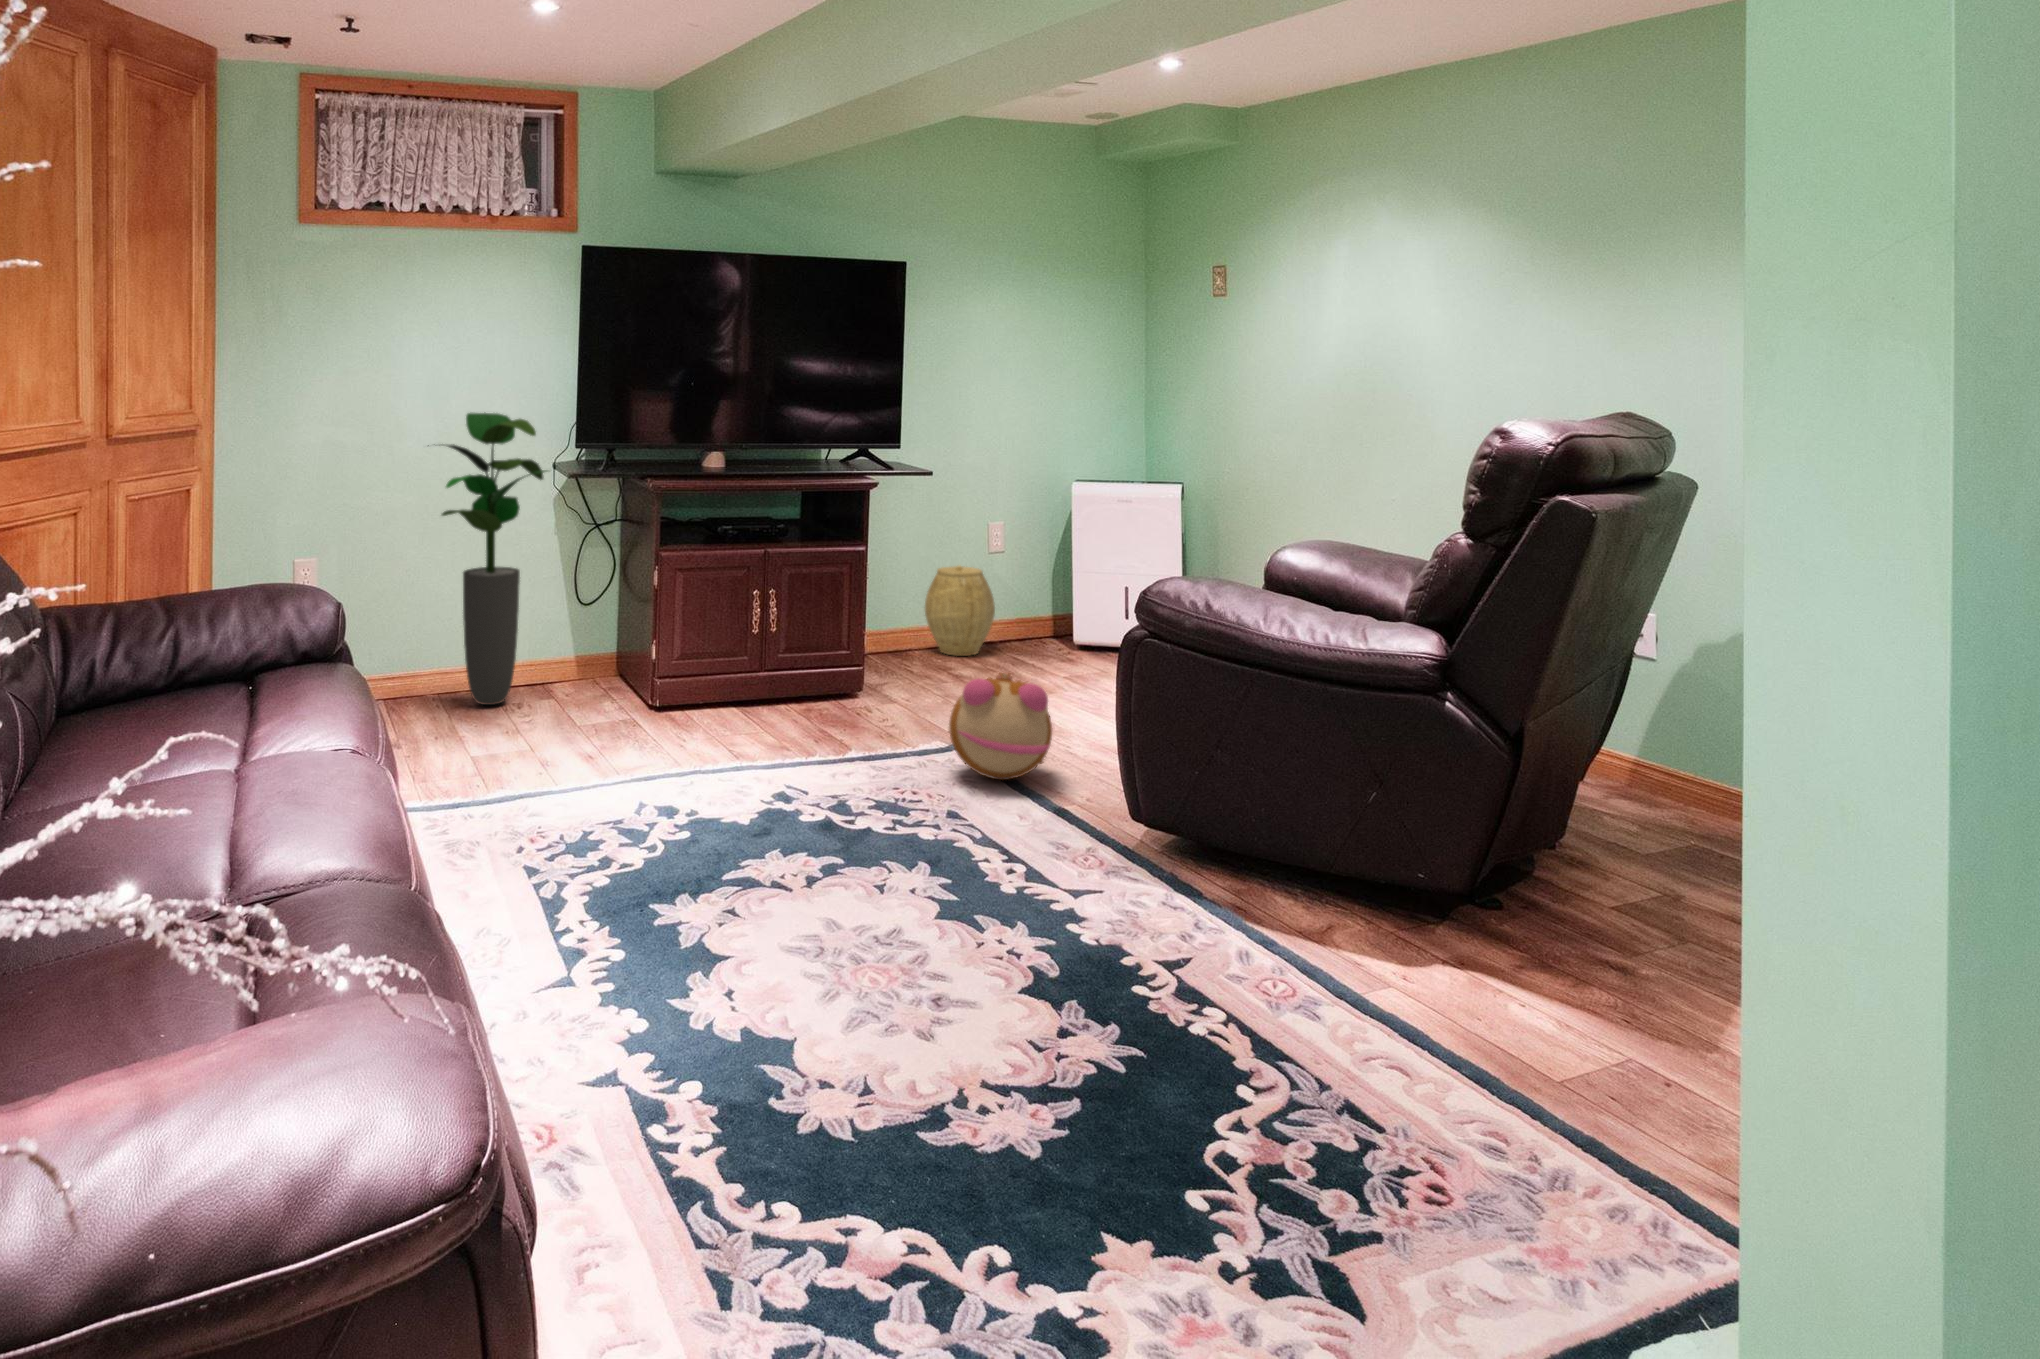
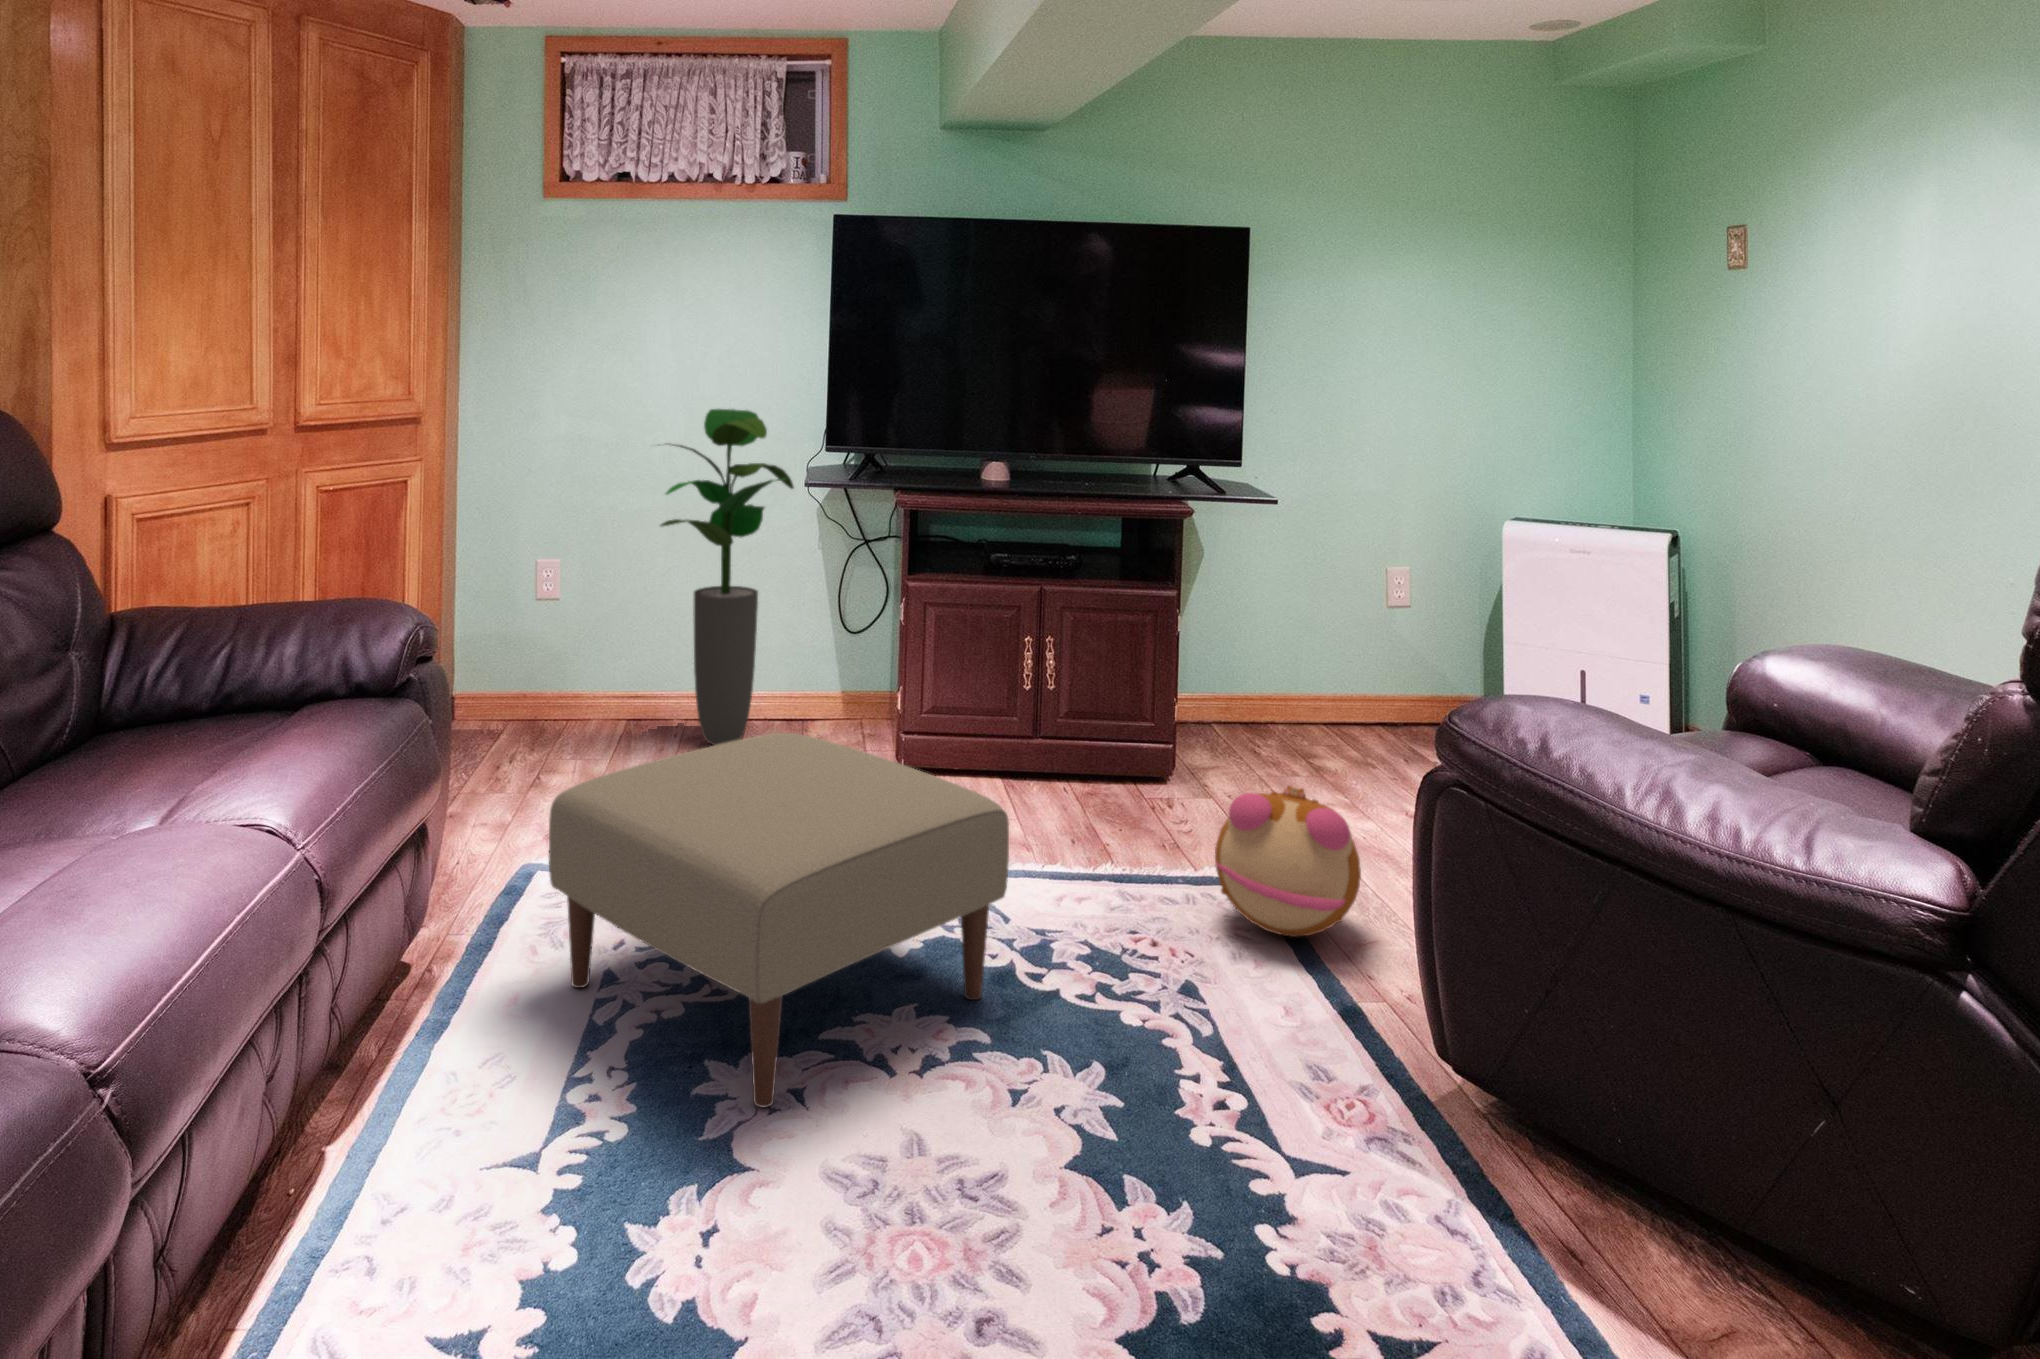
woven basket: present [925,565,995,656] -> none [1276,619,1369,736]
ottoman: none [484,667,834,919] -> present [549,733,1009,1108]

